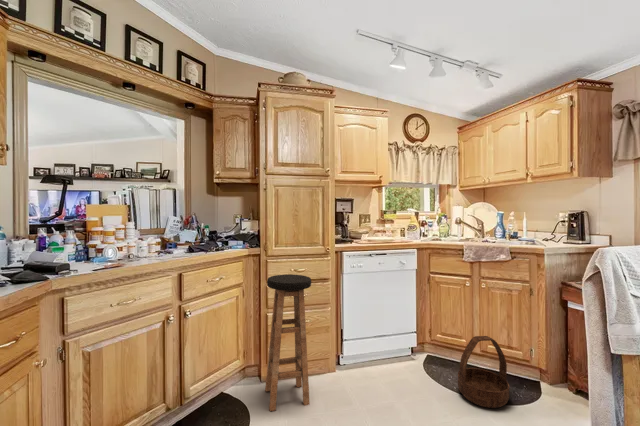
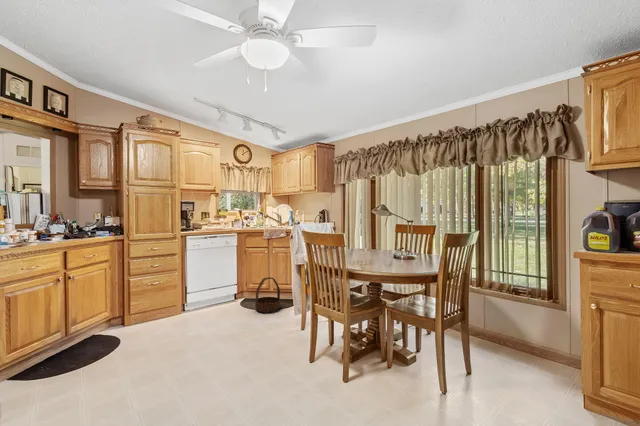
bar stool: present [265,274,311,411] -> none [129,252,164,336]

